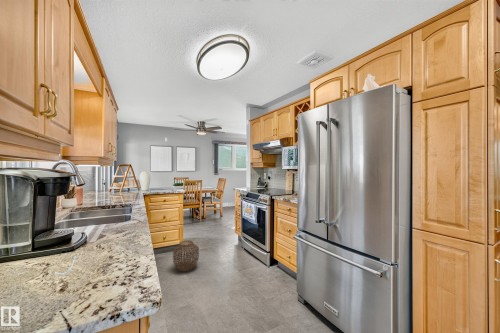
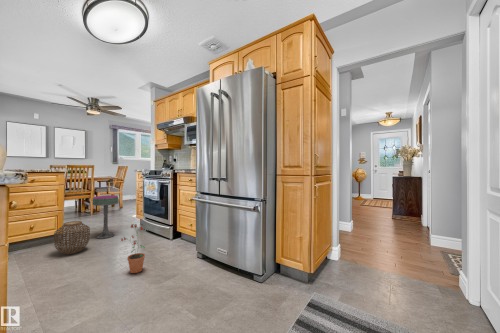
bar stool: none [201,214,221,255] -> present [93,195,118,238]
potted plant: none [224,260,248,313] -> present [121,224,145,273]

